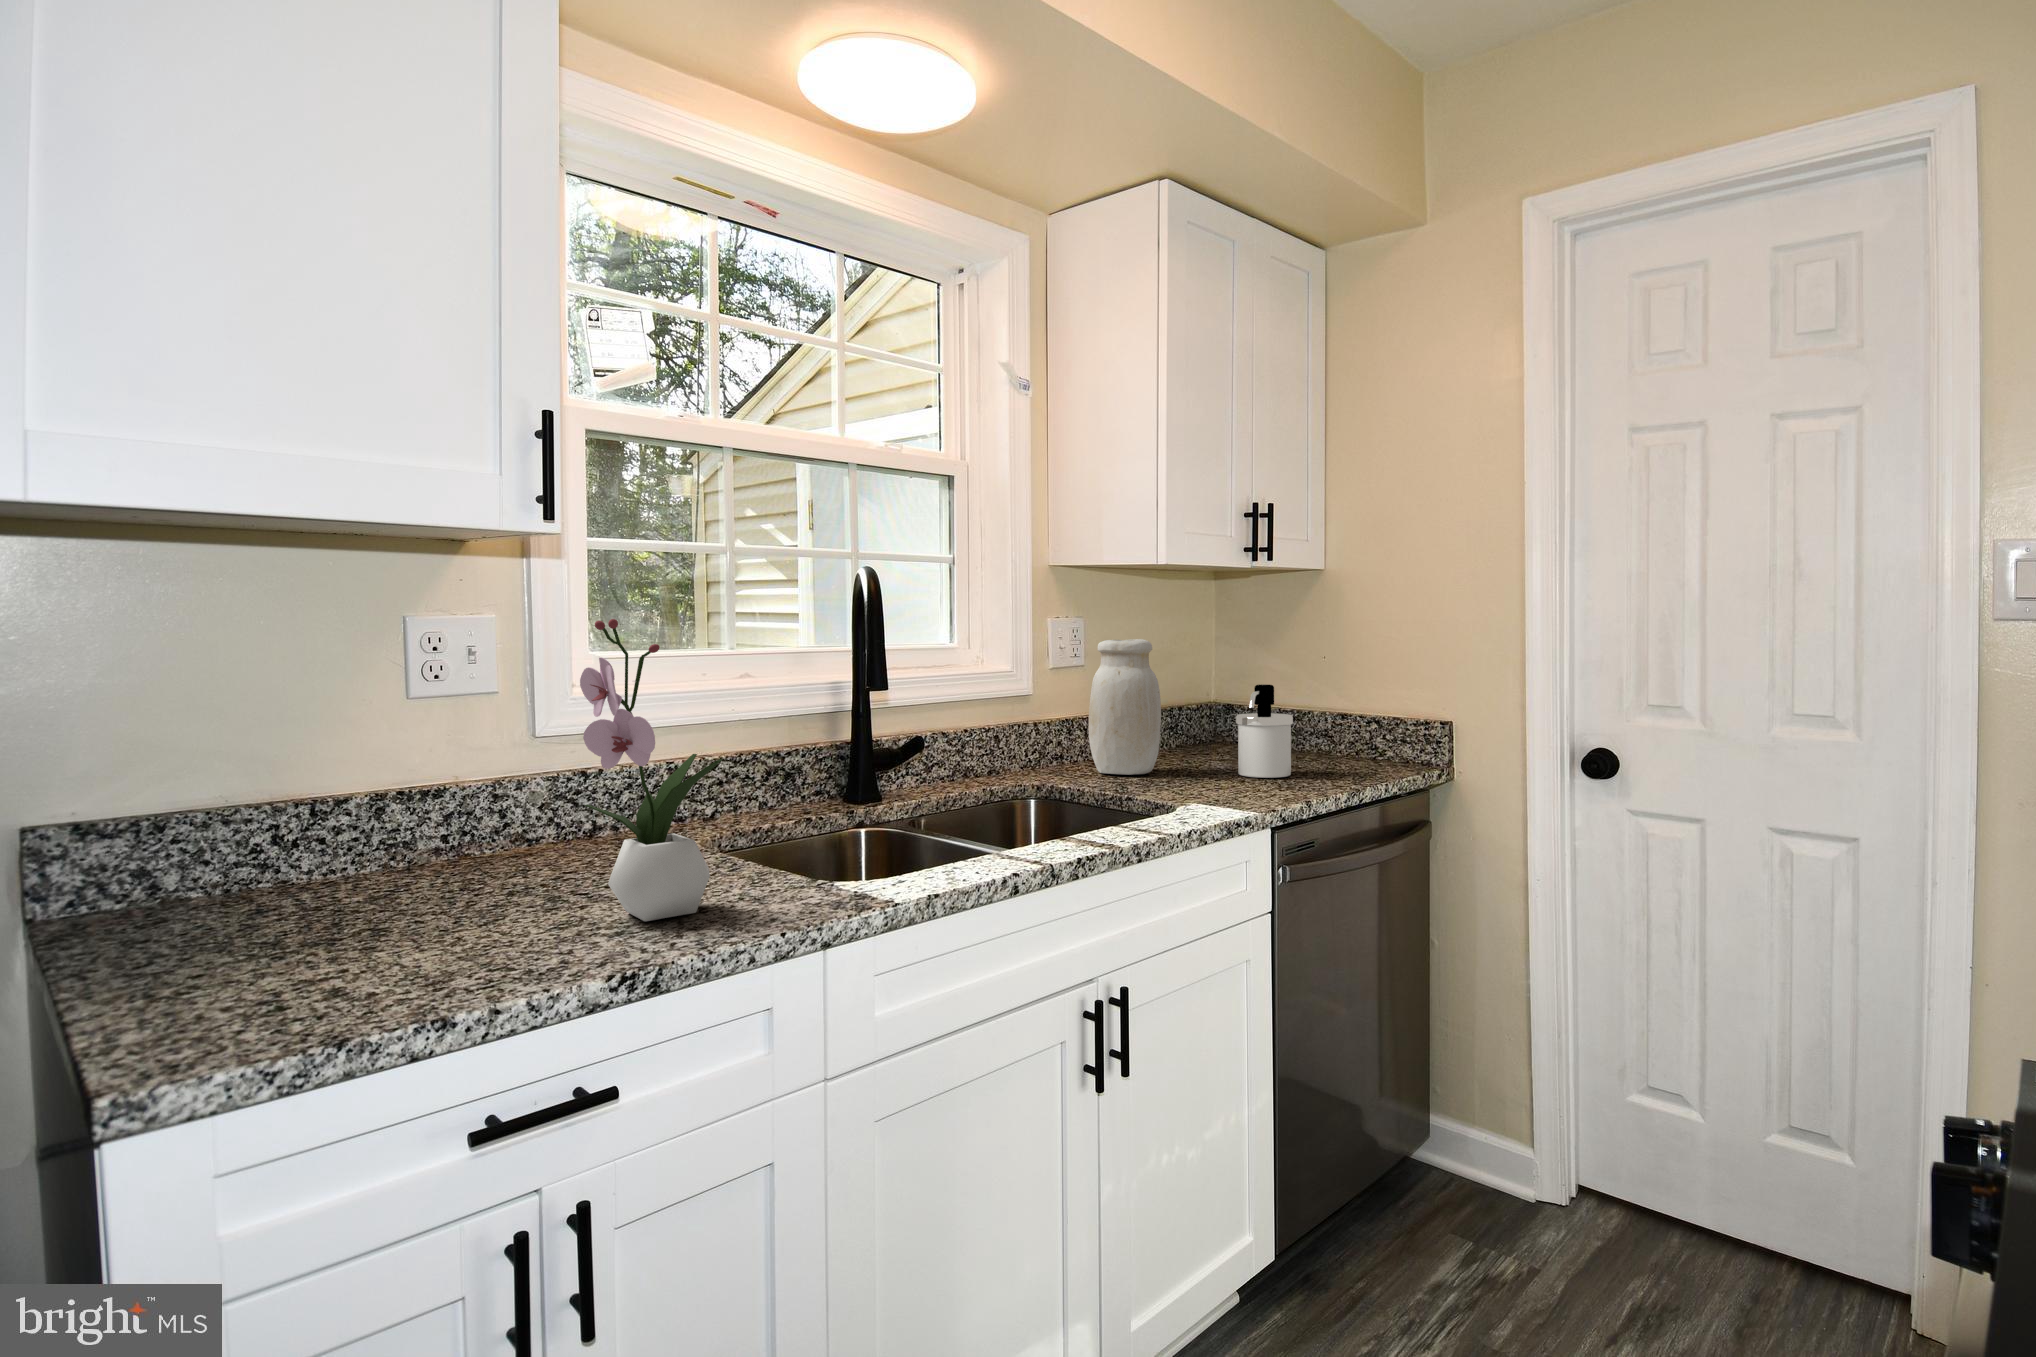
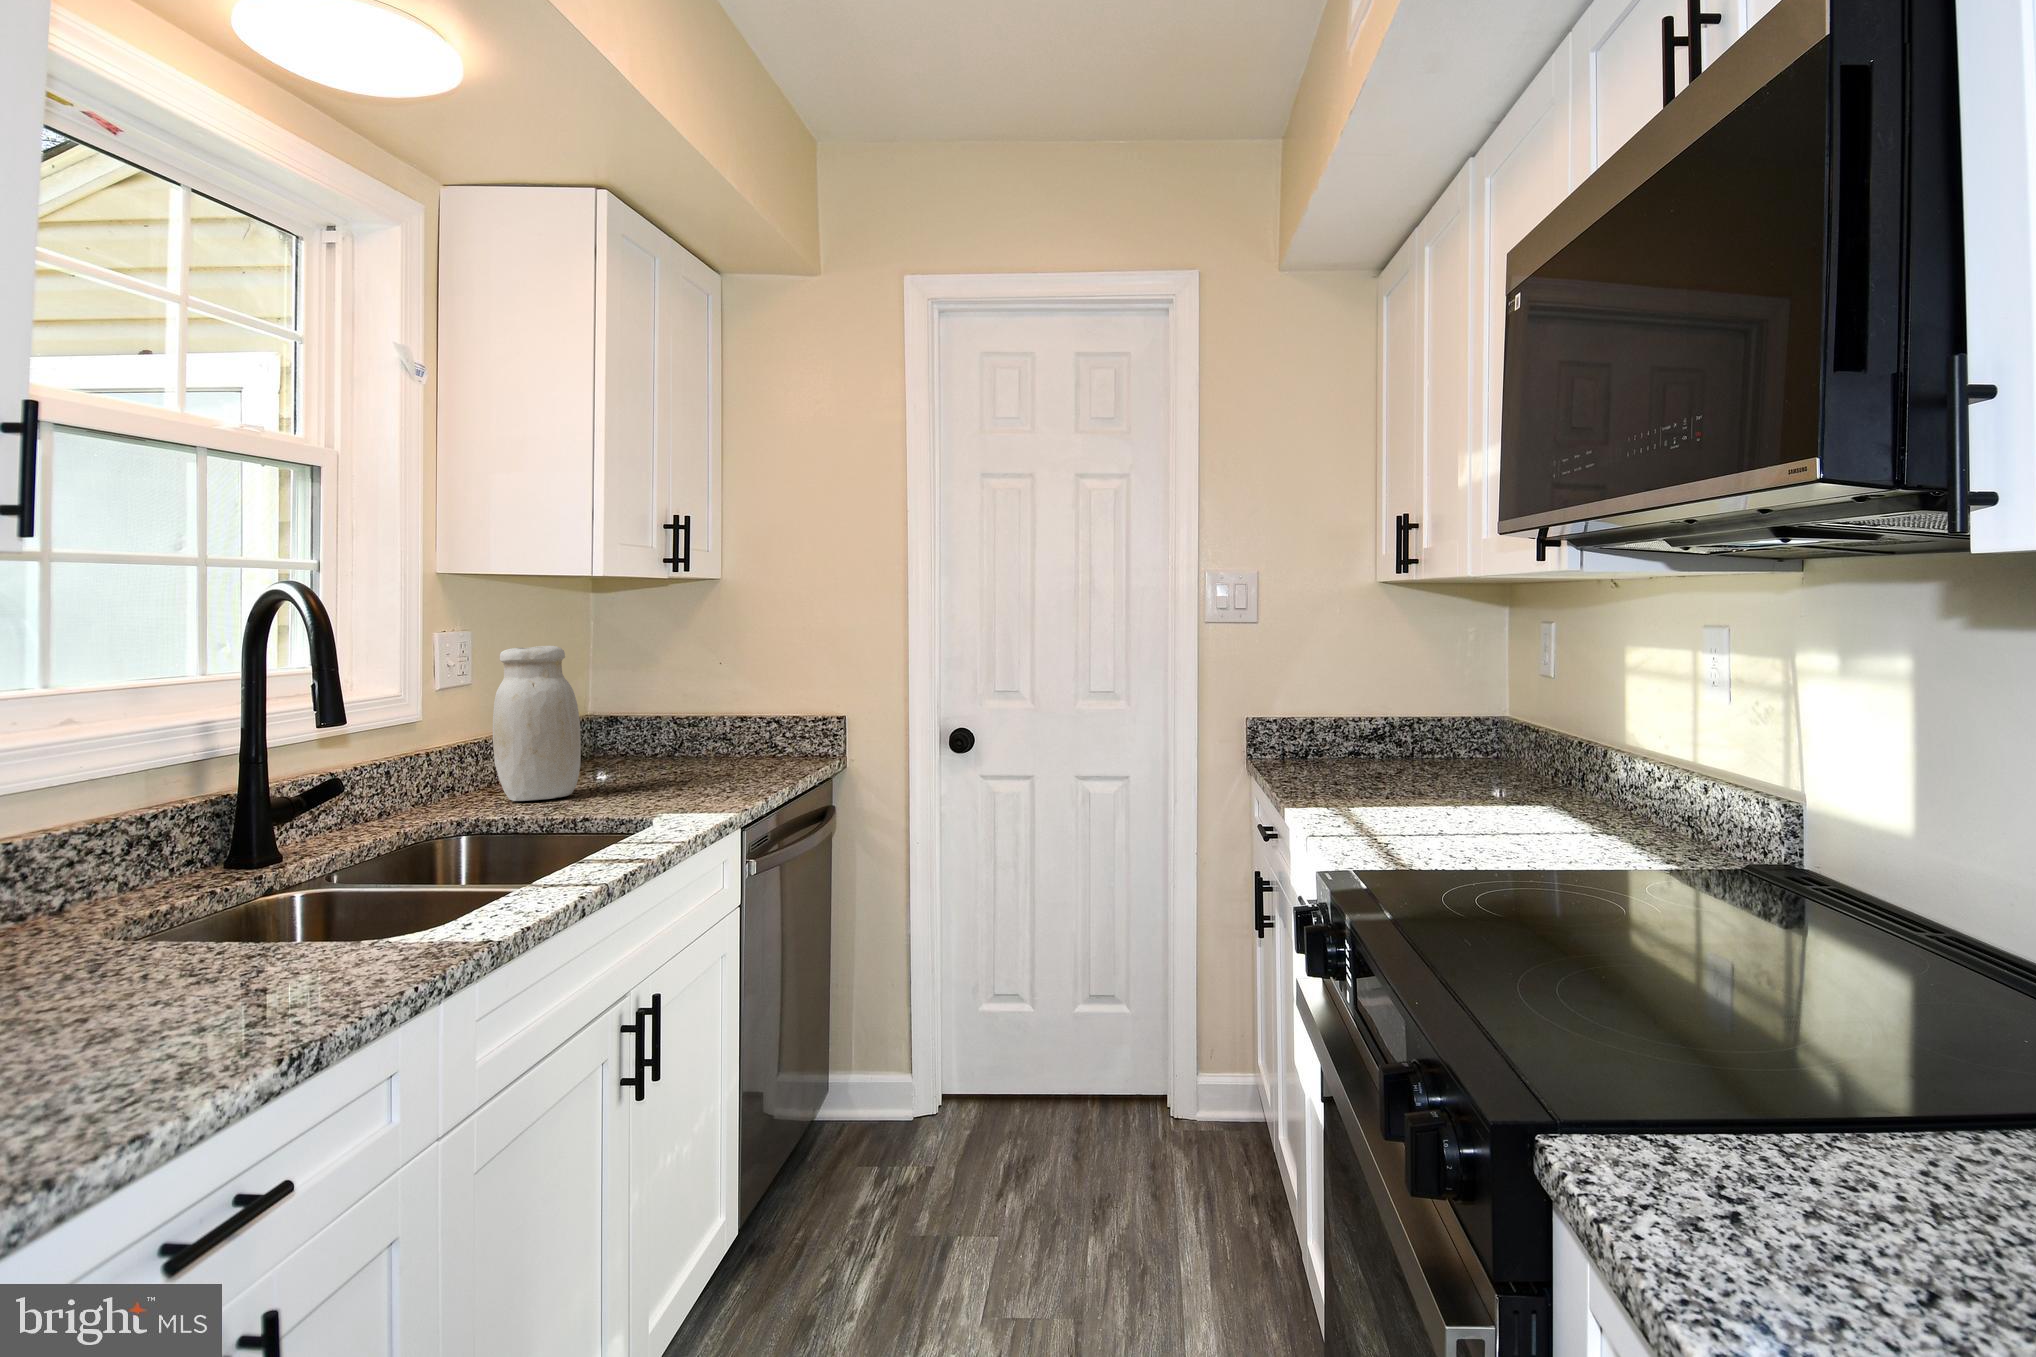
flower arrangement: present [580,619,722,921] -> none [84,637,294,1011]
soap dispenser: present [1236,684,1293,778] -> none [659,687,720,786]

